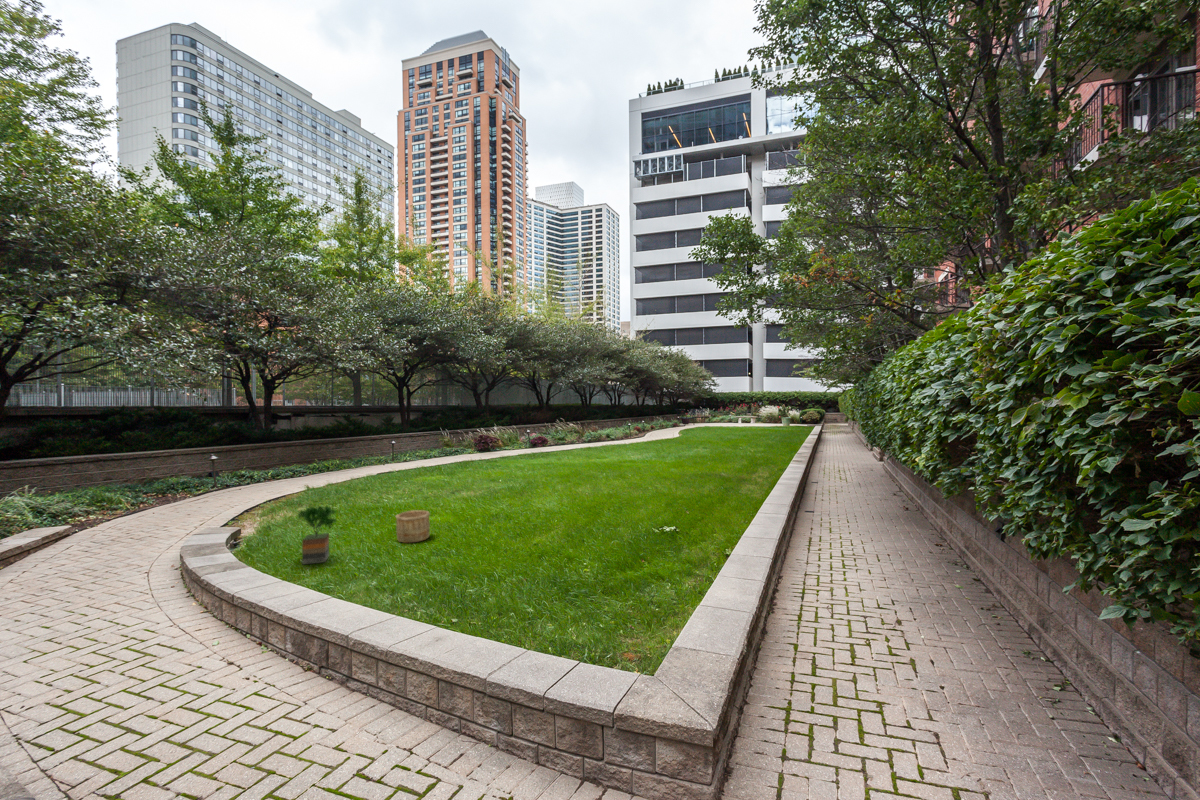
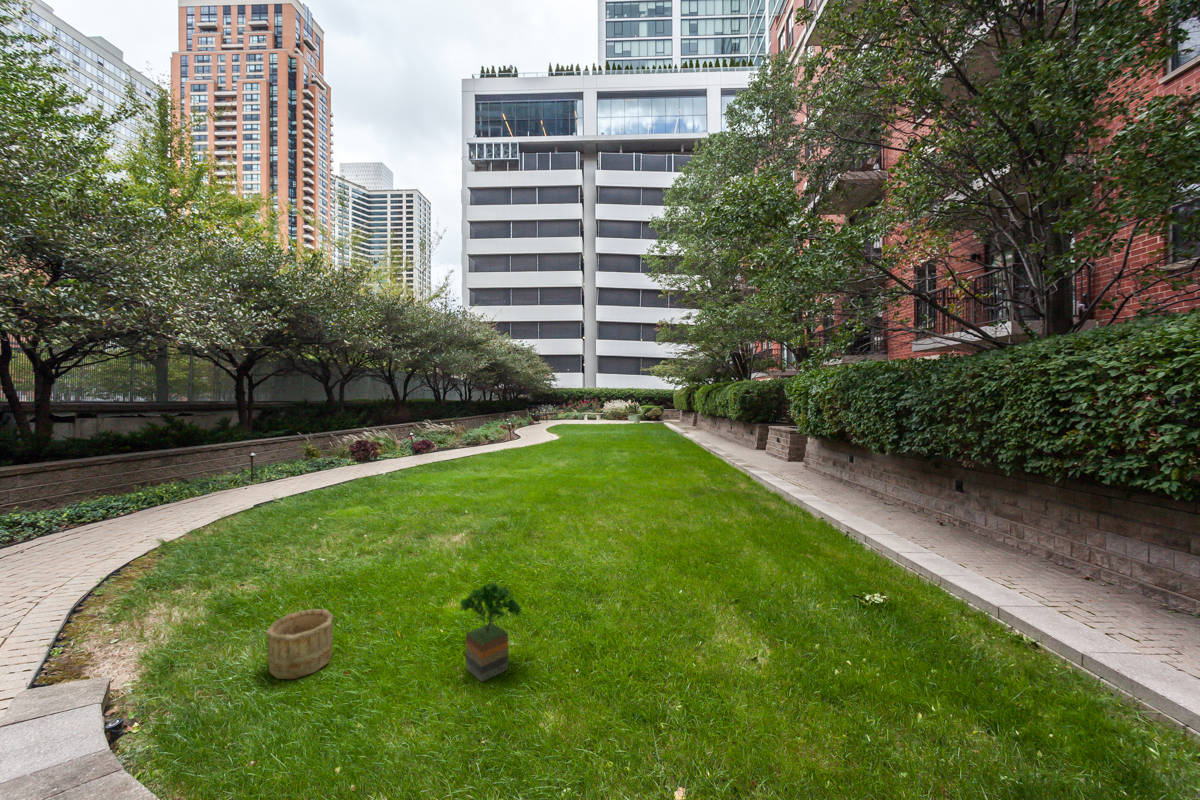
wooden bucket: present [396,510,430,543] -> present [265,609,334,679]

